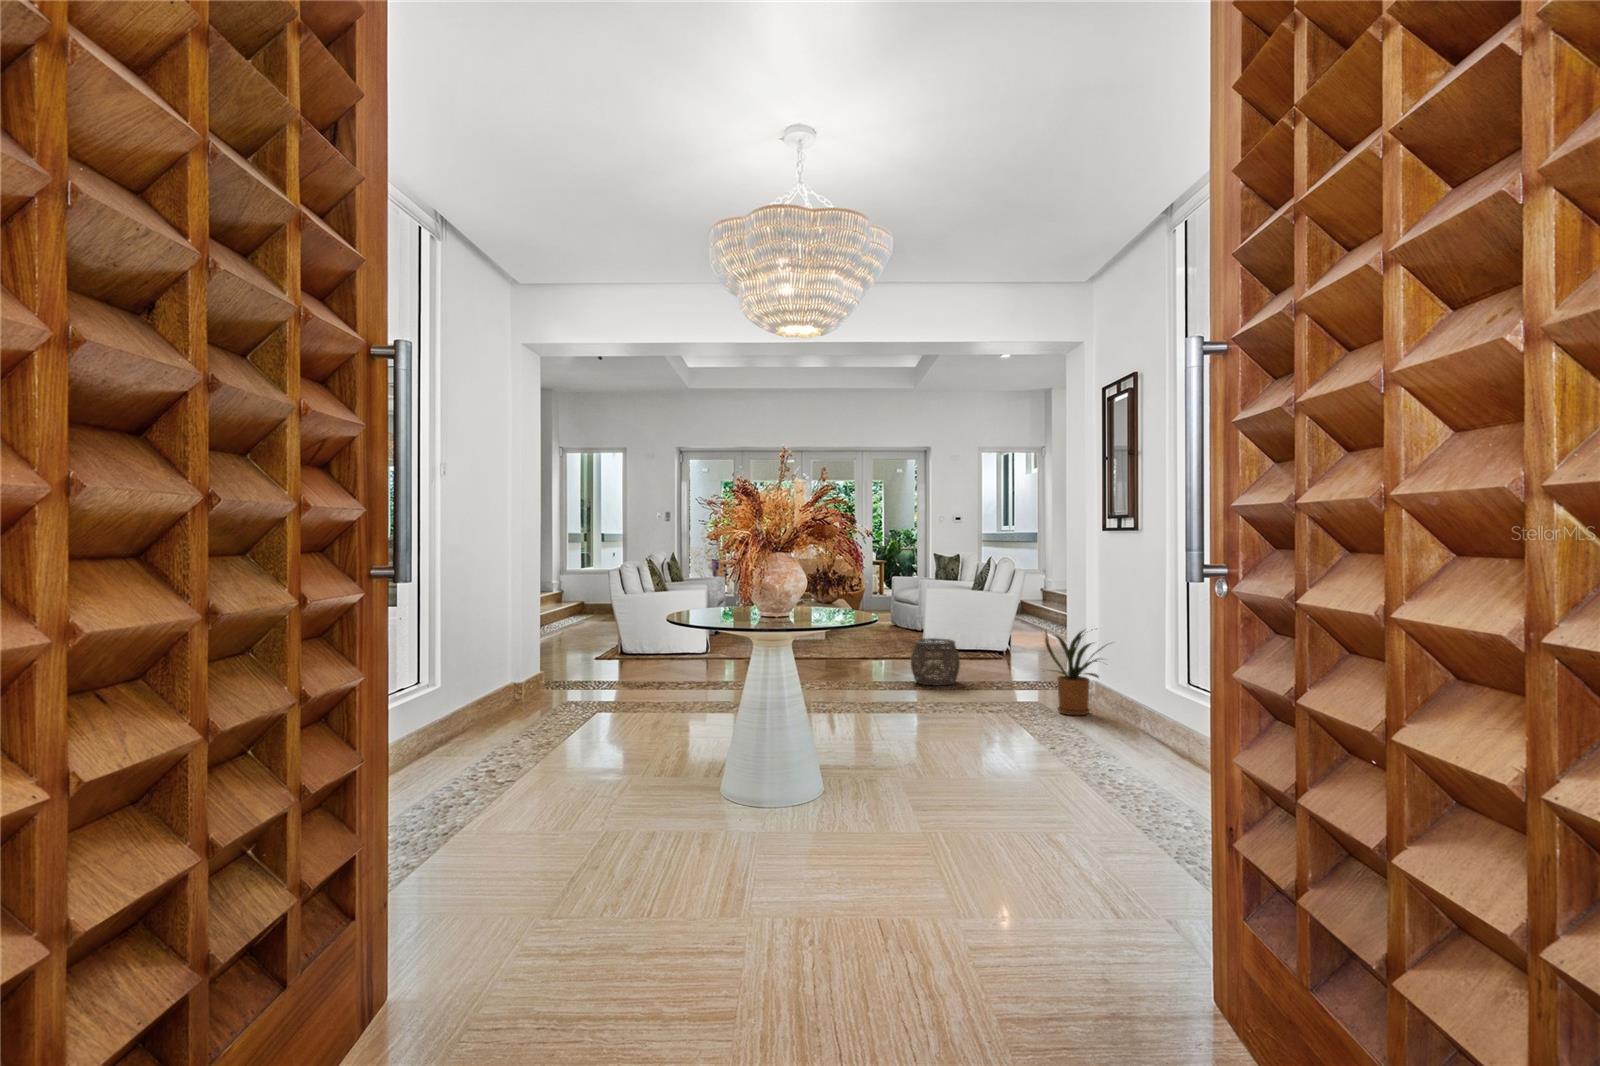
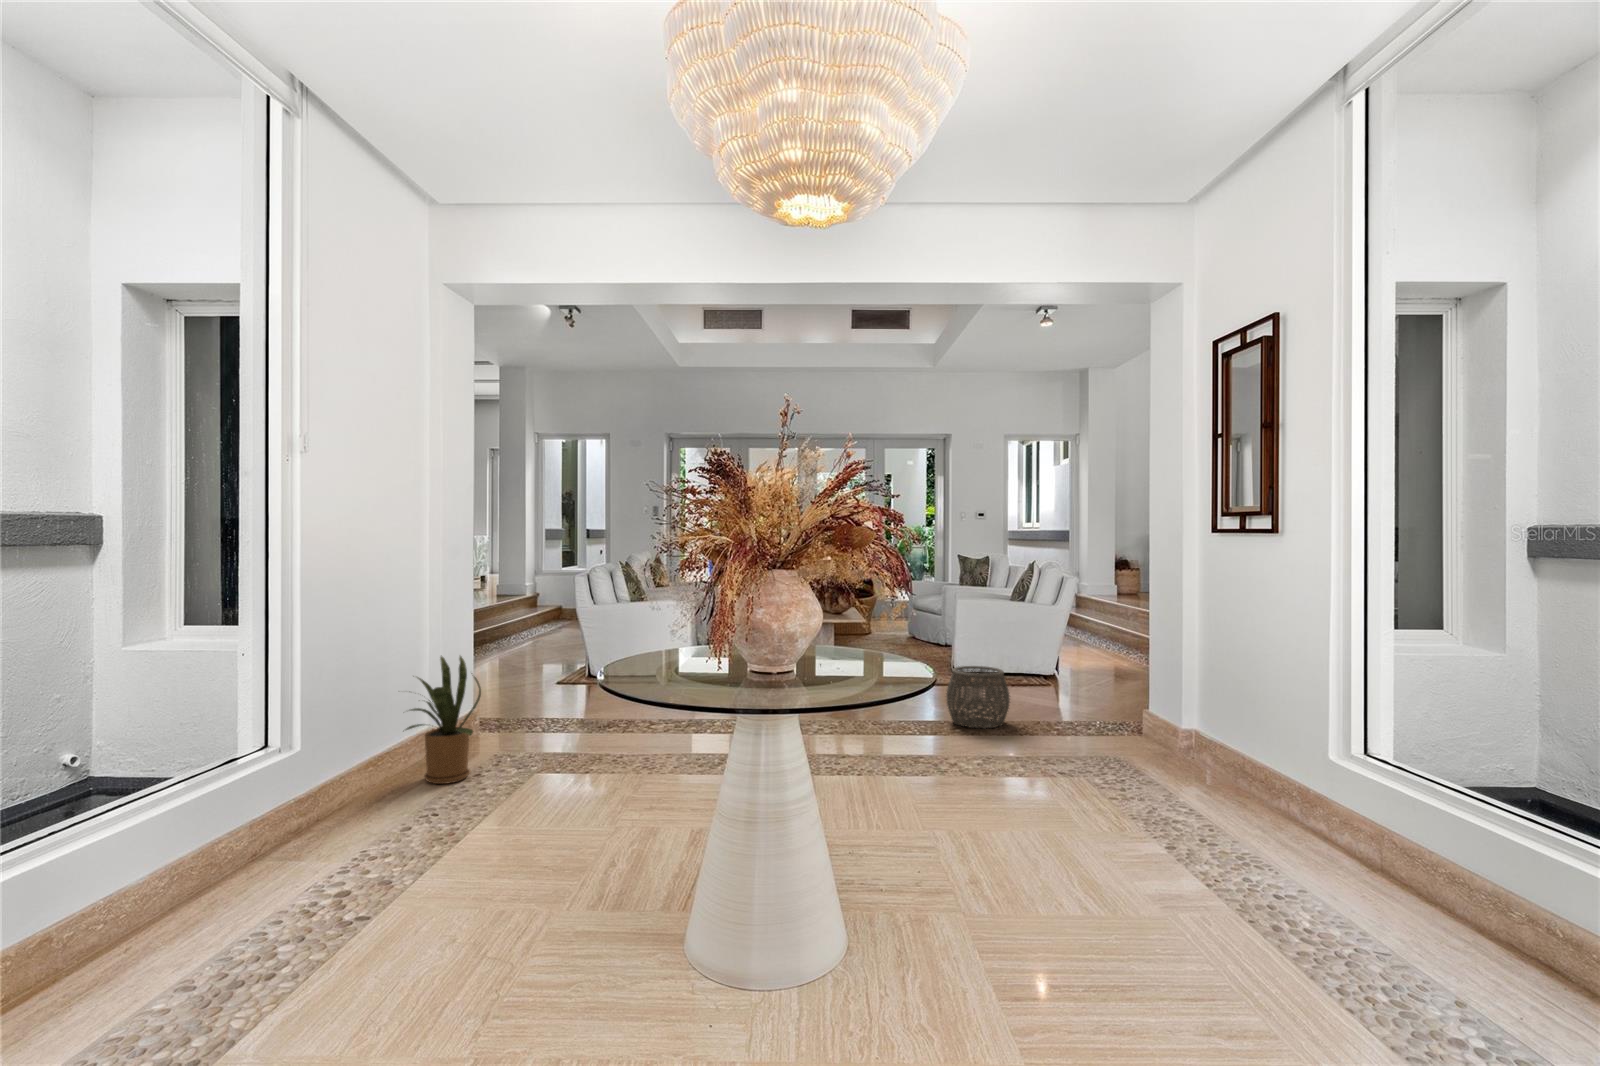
house plant: present [1045,630,1104,715] -> present [406,656,481,784]

